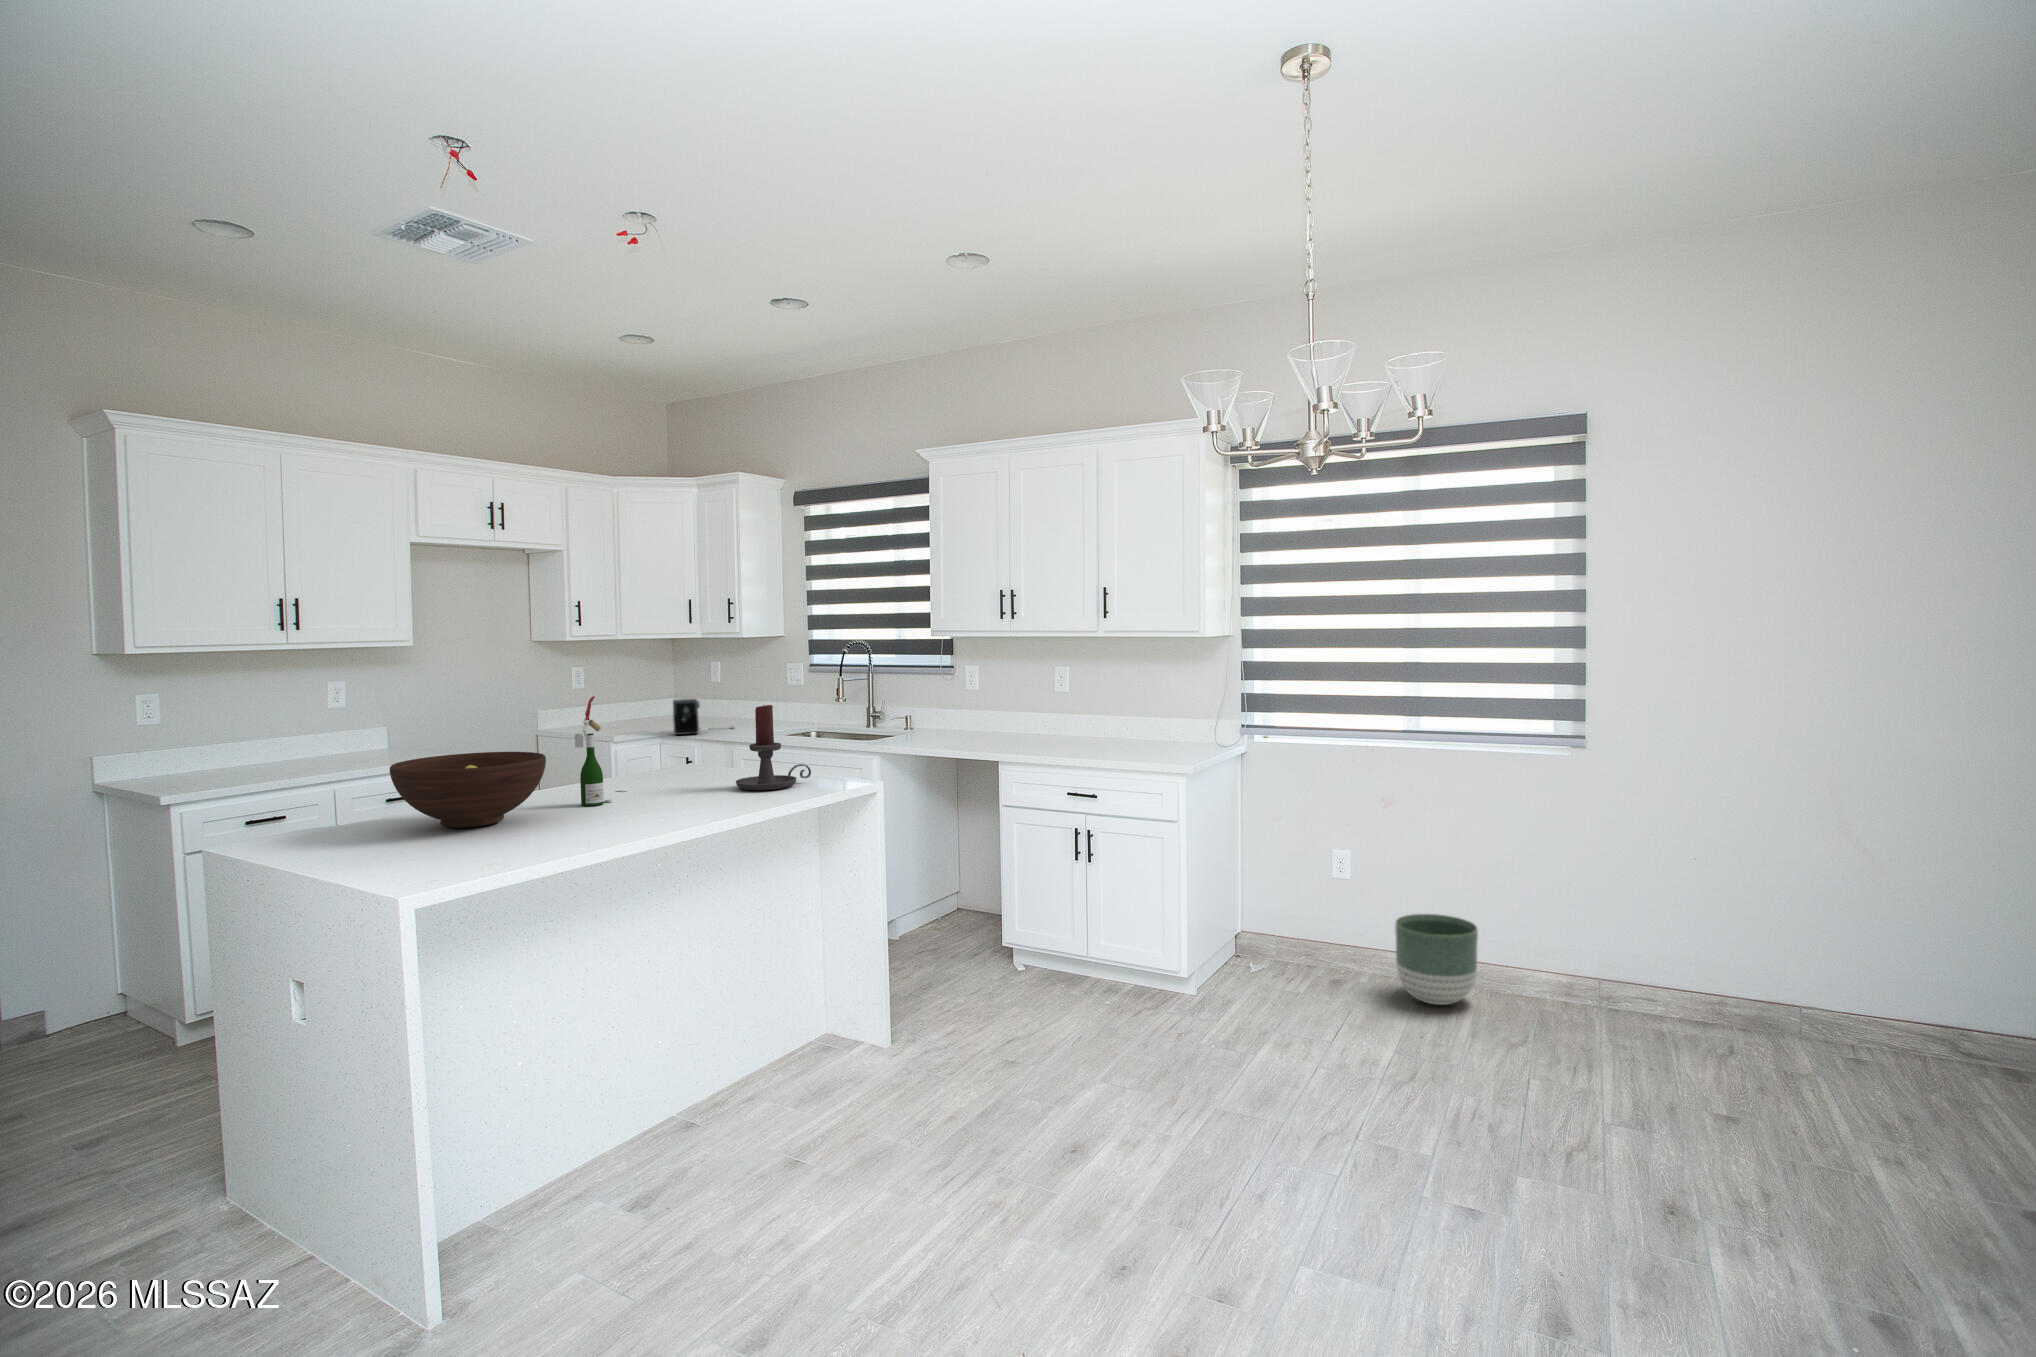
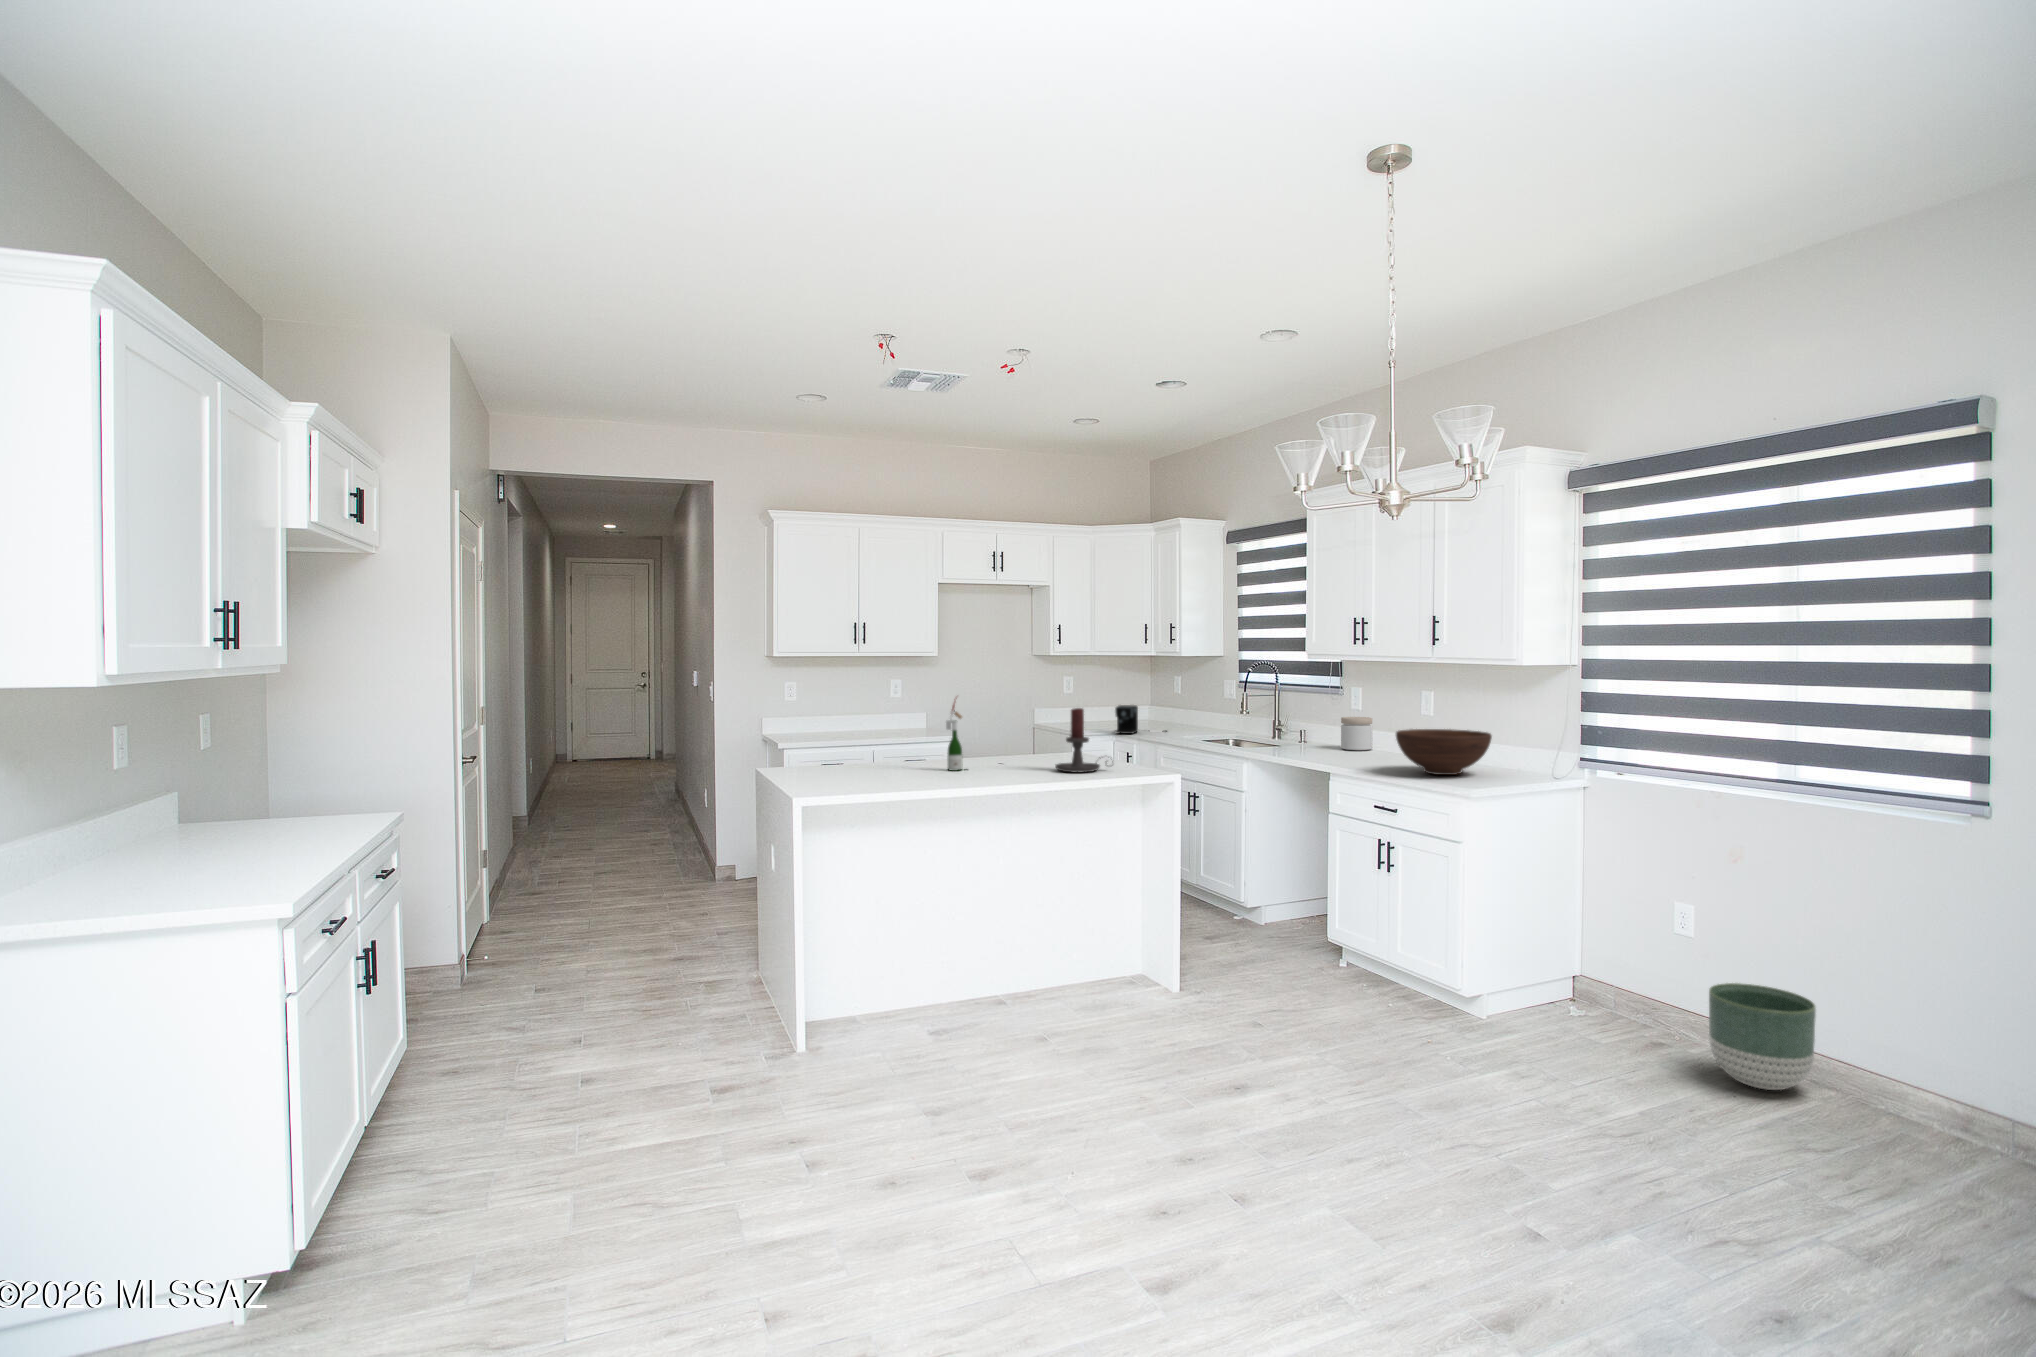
jar: none [968,698,1001,734] -> present [1341,717,1372,750]
fruit bowl: present [390,752,546,828] -> present [1396,729,1492,775]

